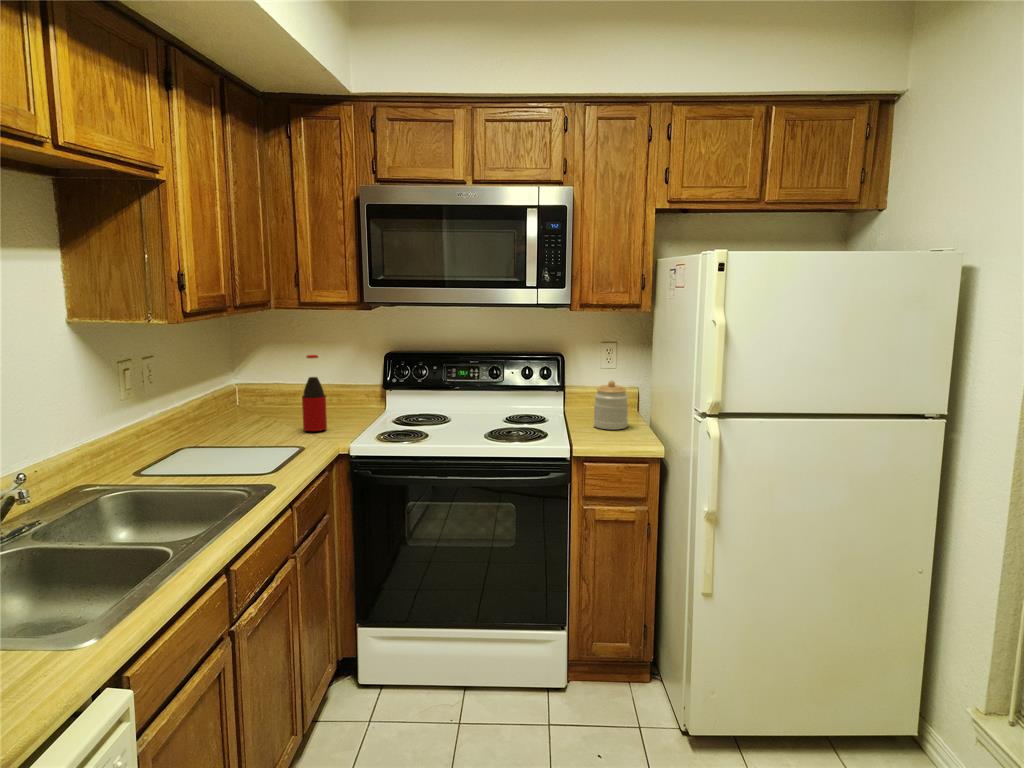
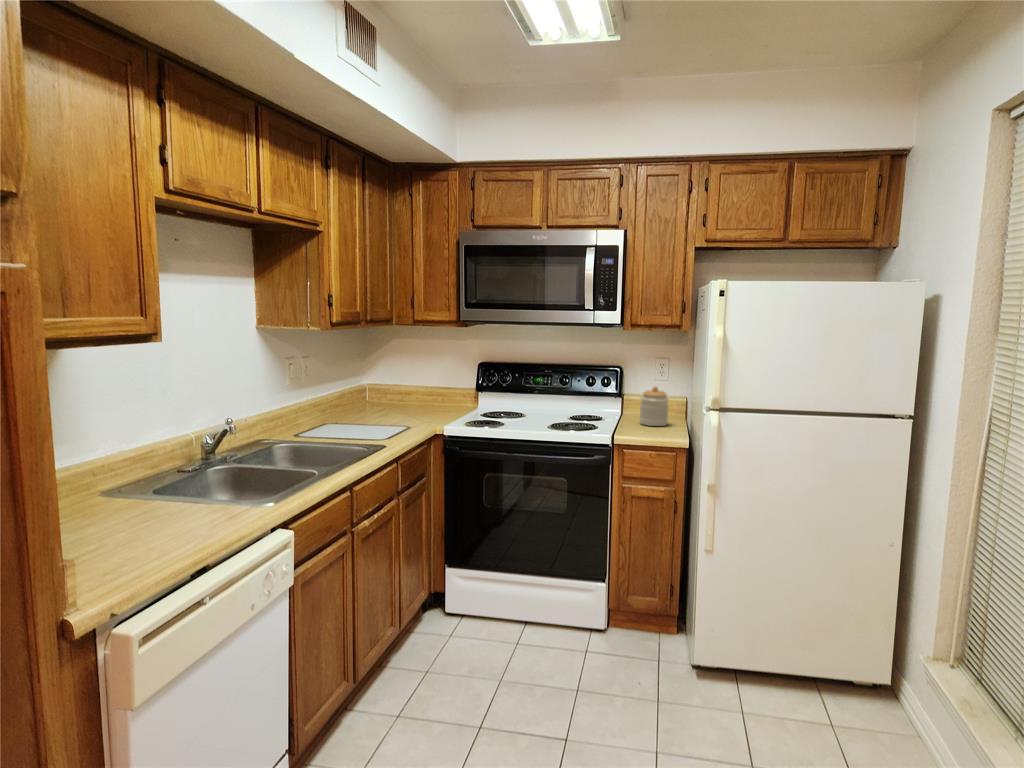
bottle: present [302,355,327,431] -> none [413,359,430,418]

